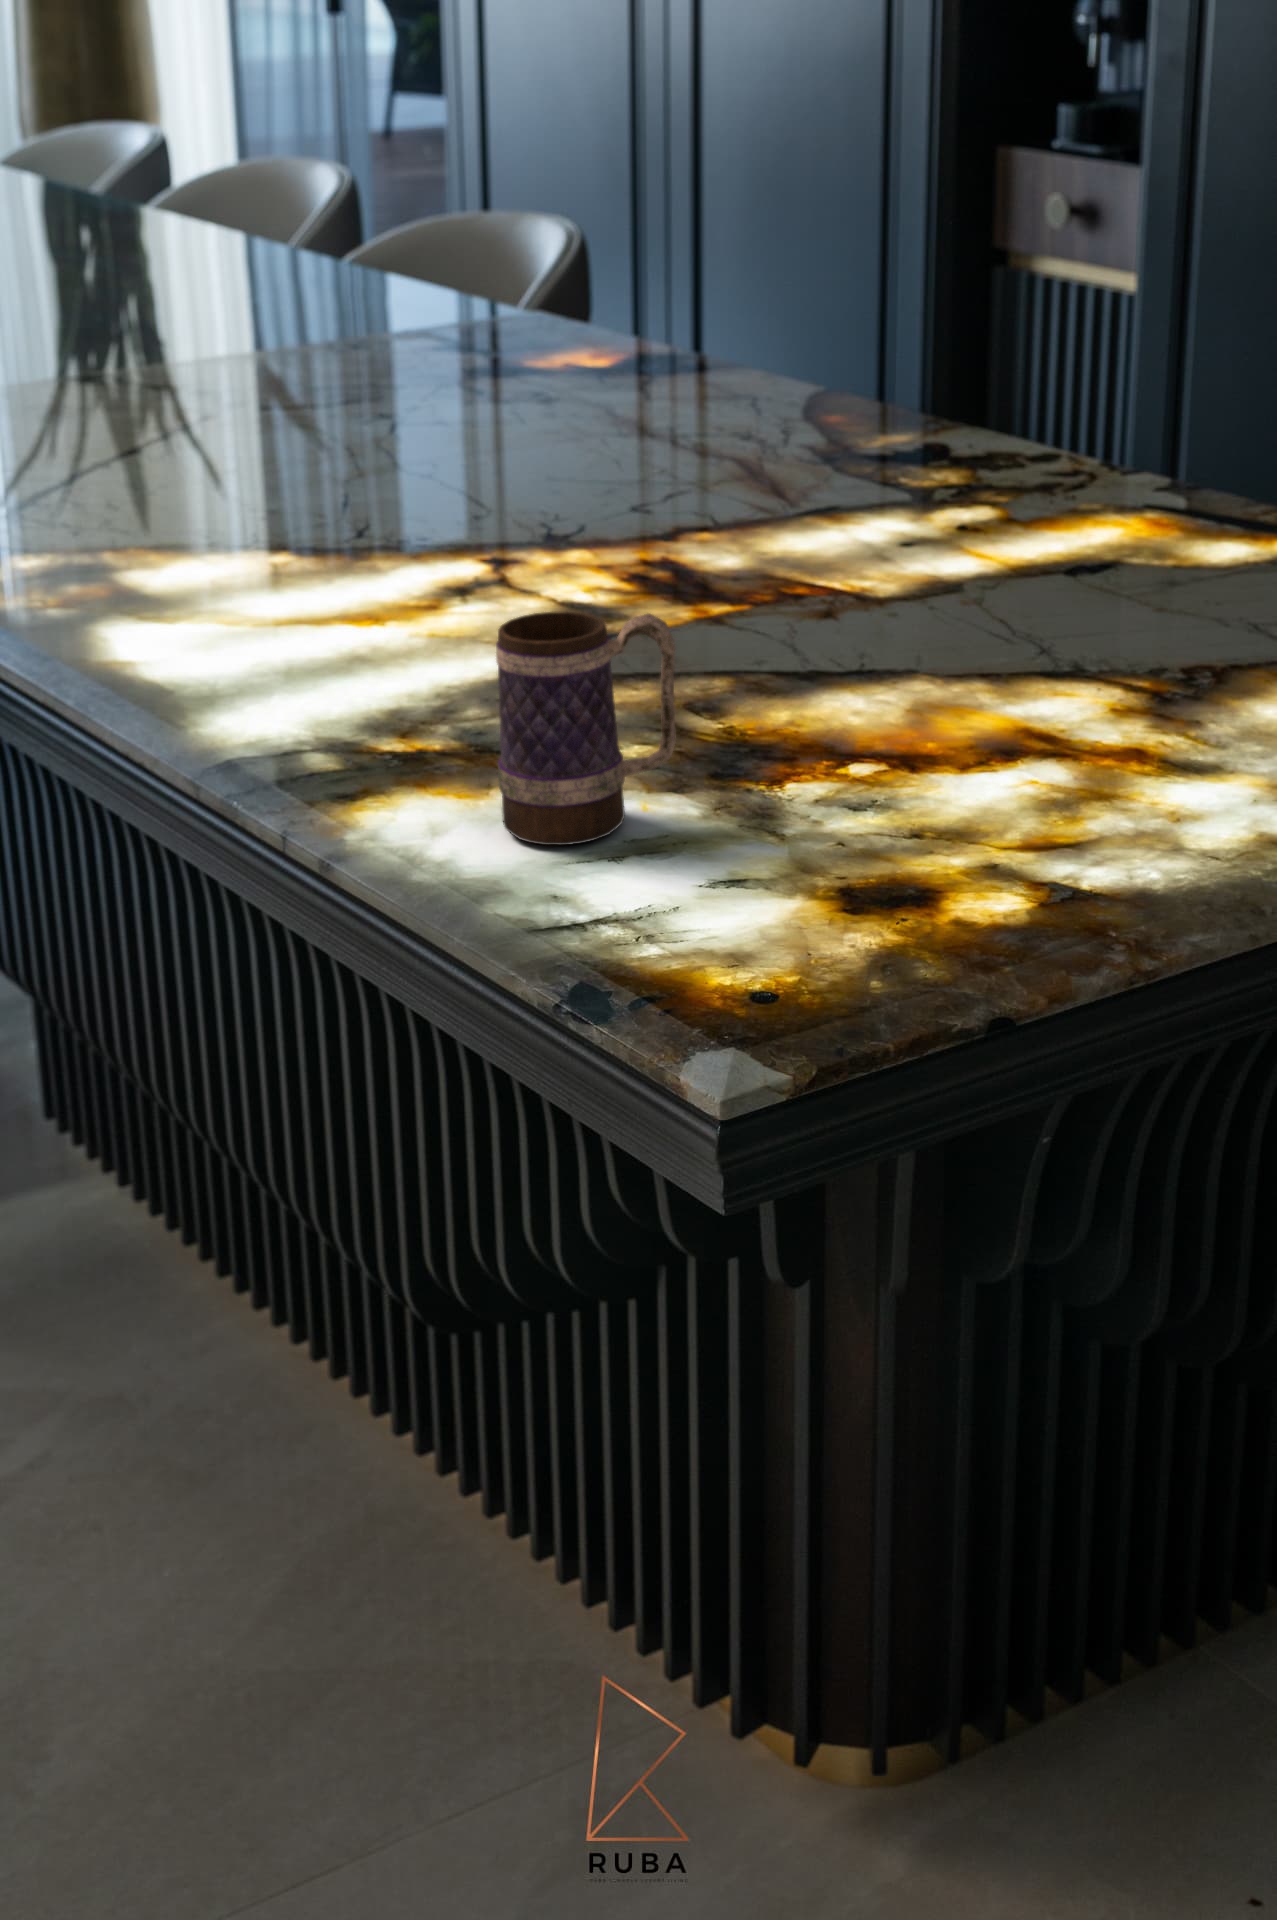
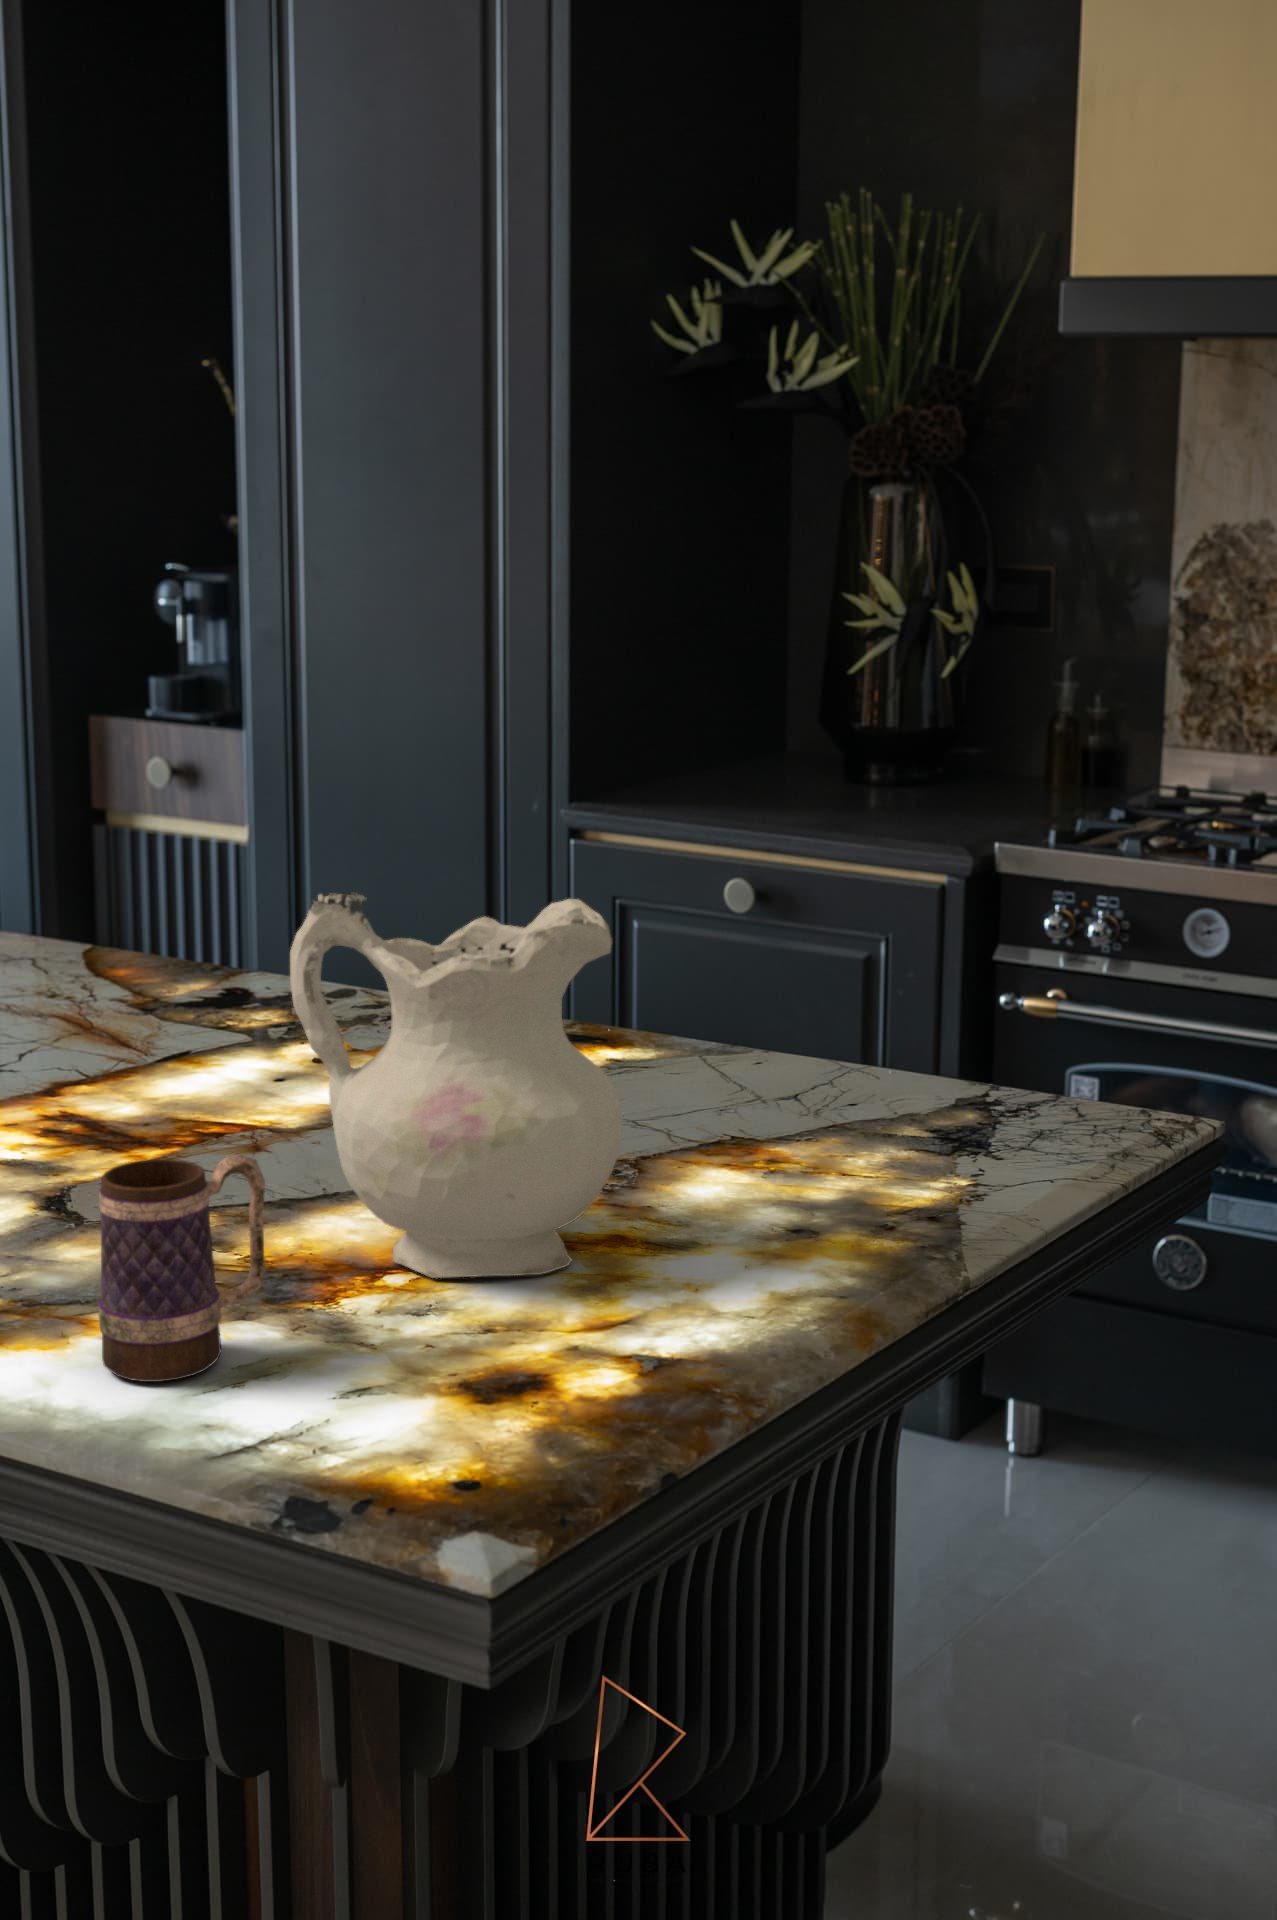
ceramic pitcher: none [780,326,1141,783] -> present [290,893,622,1278]

